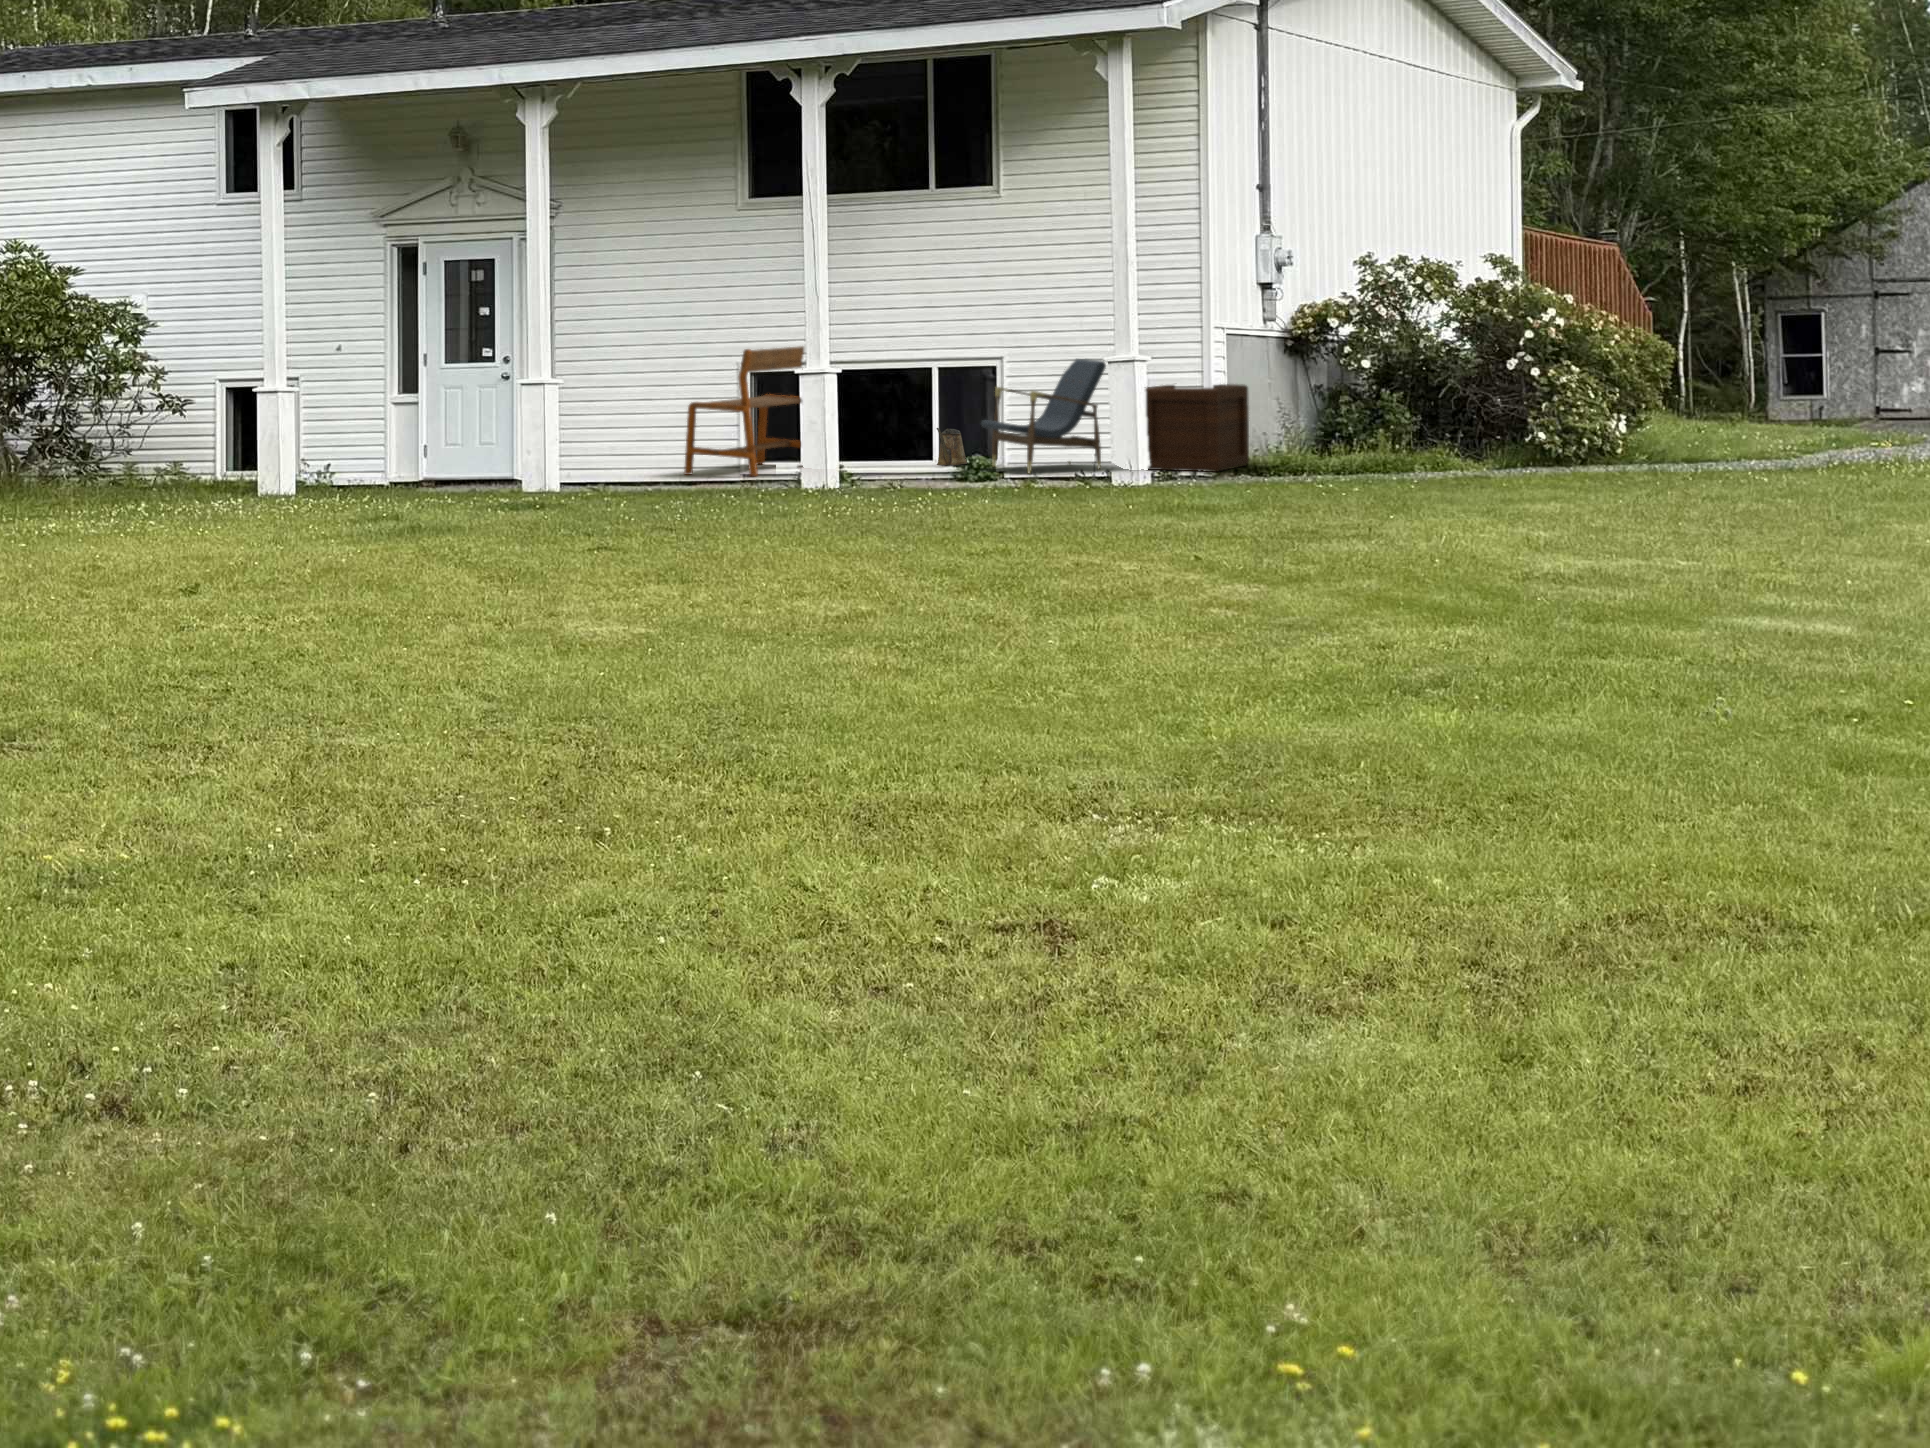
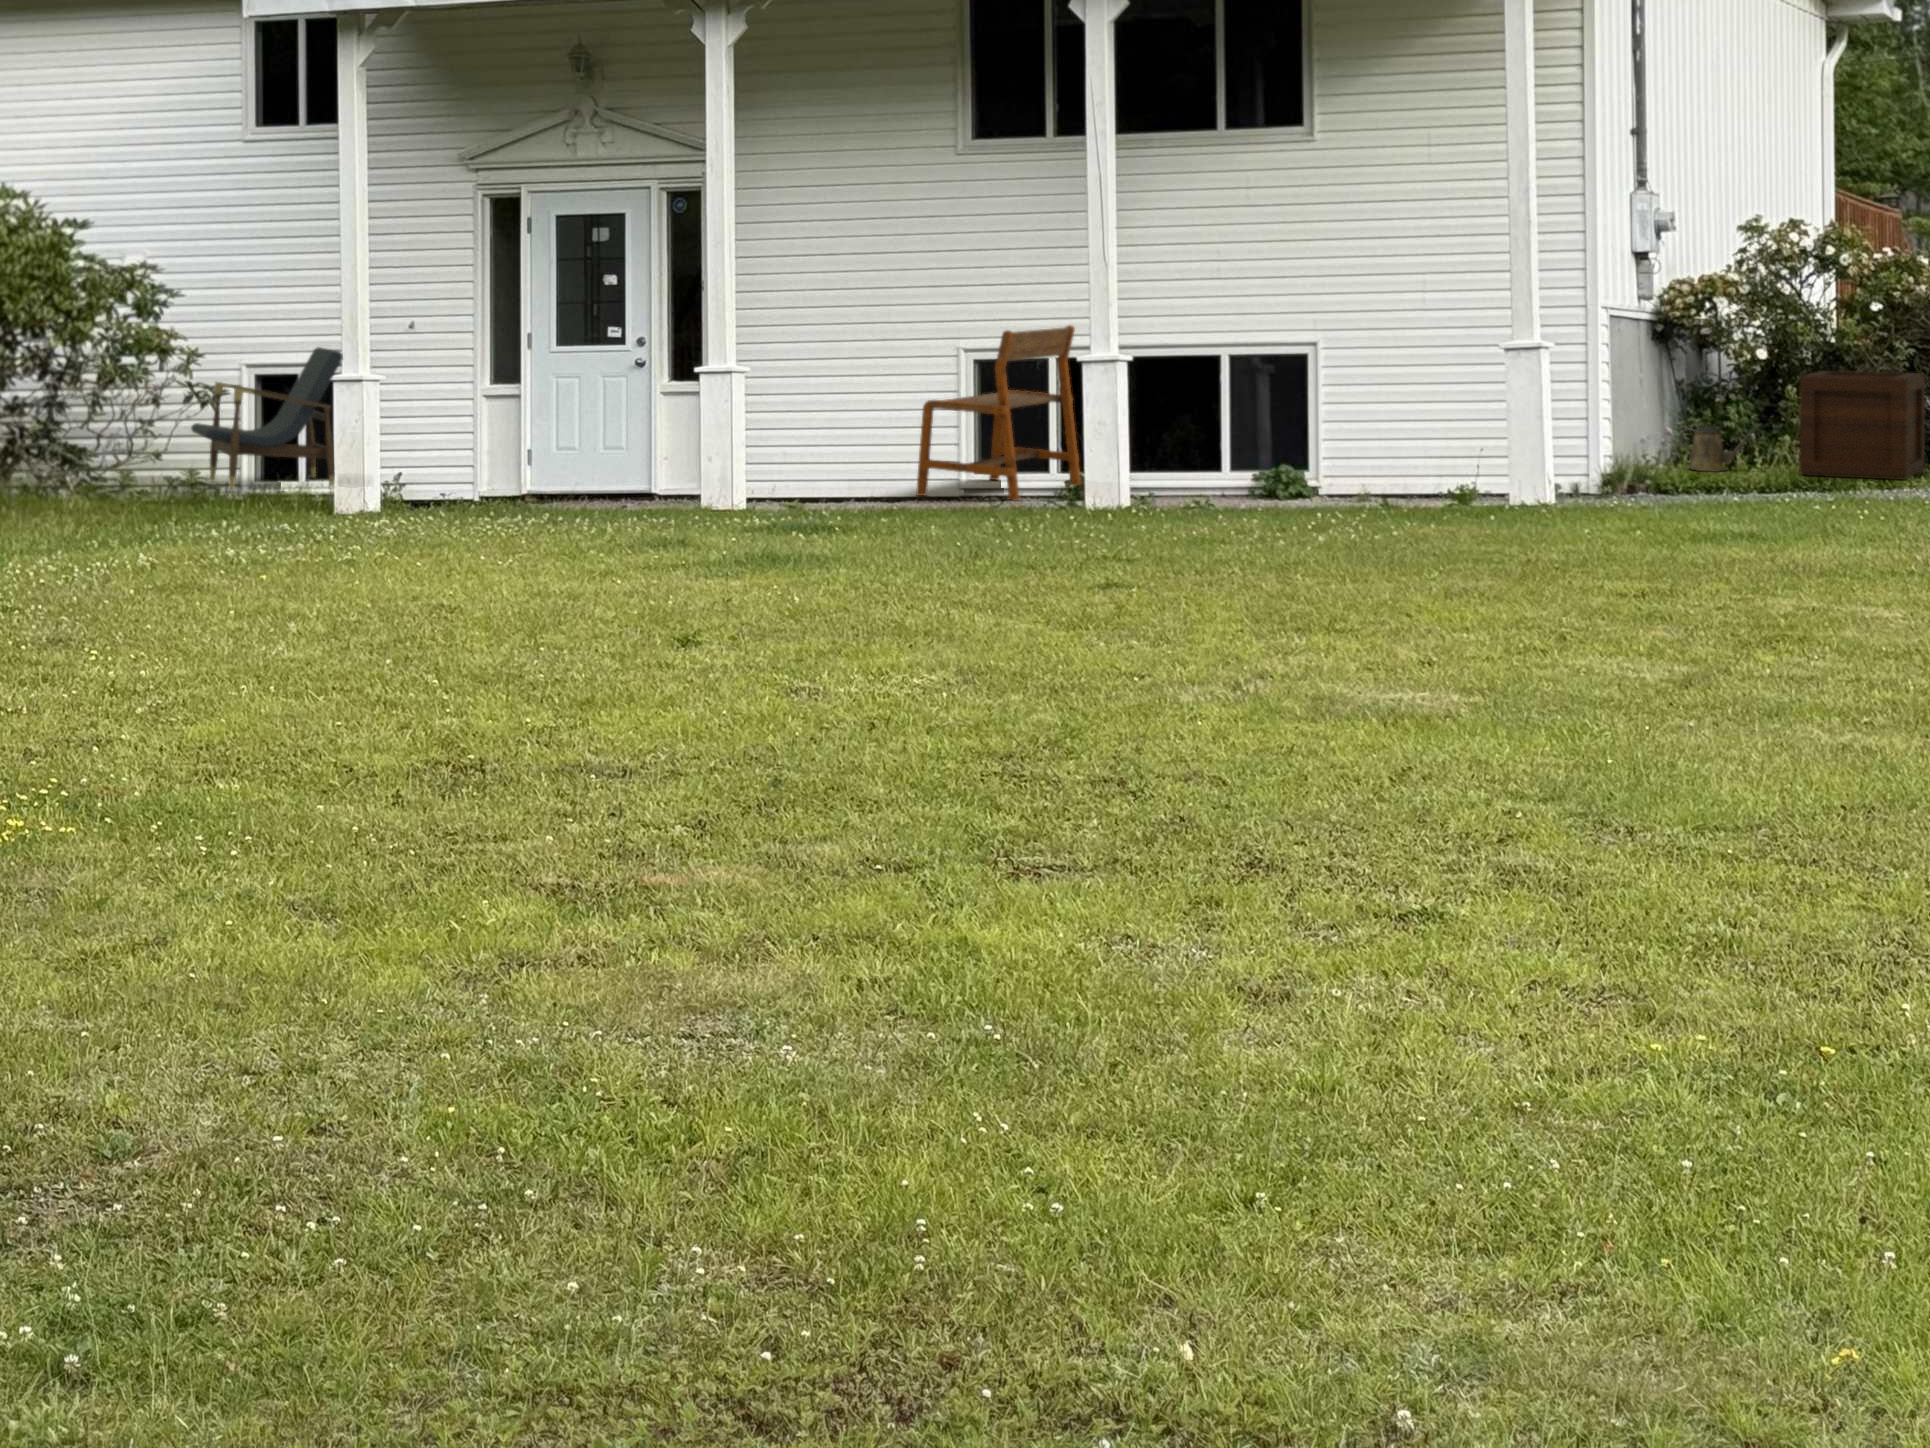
lounge chair: present [981,359,1106,473] -> present [191,347,343,492]
wooden crate: present [1145,384,1249,472] -> present [1799,371,1925,480]
watering can: present [937,428,967,465] -> present [1679,424,1761,472]

